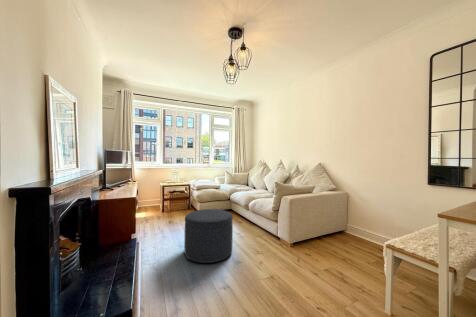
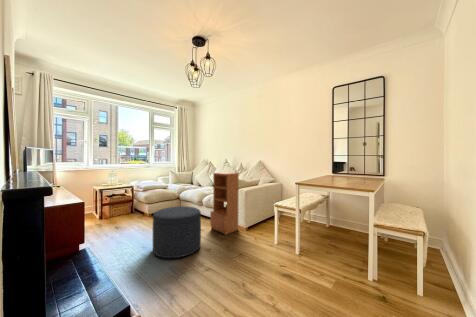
bookcase: none [251,175,282,246] -> present [210,172,239,234]

